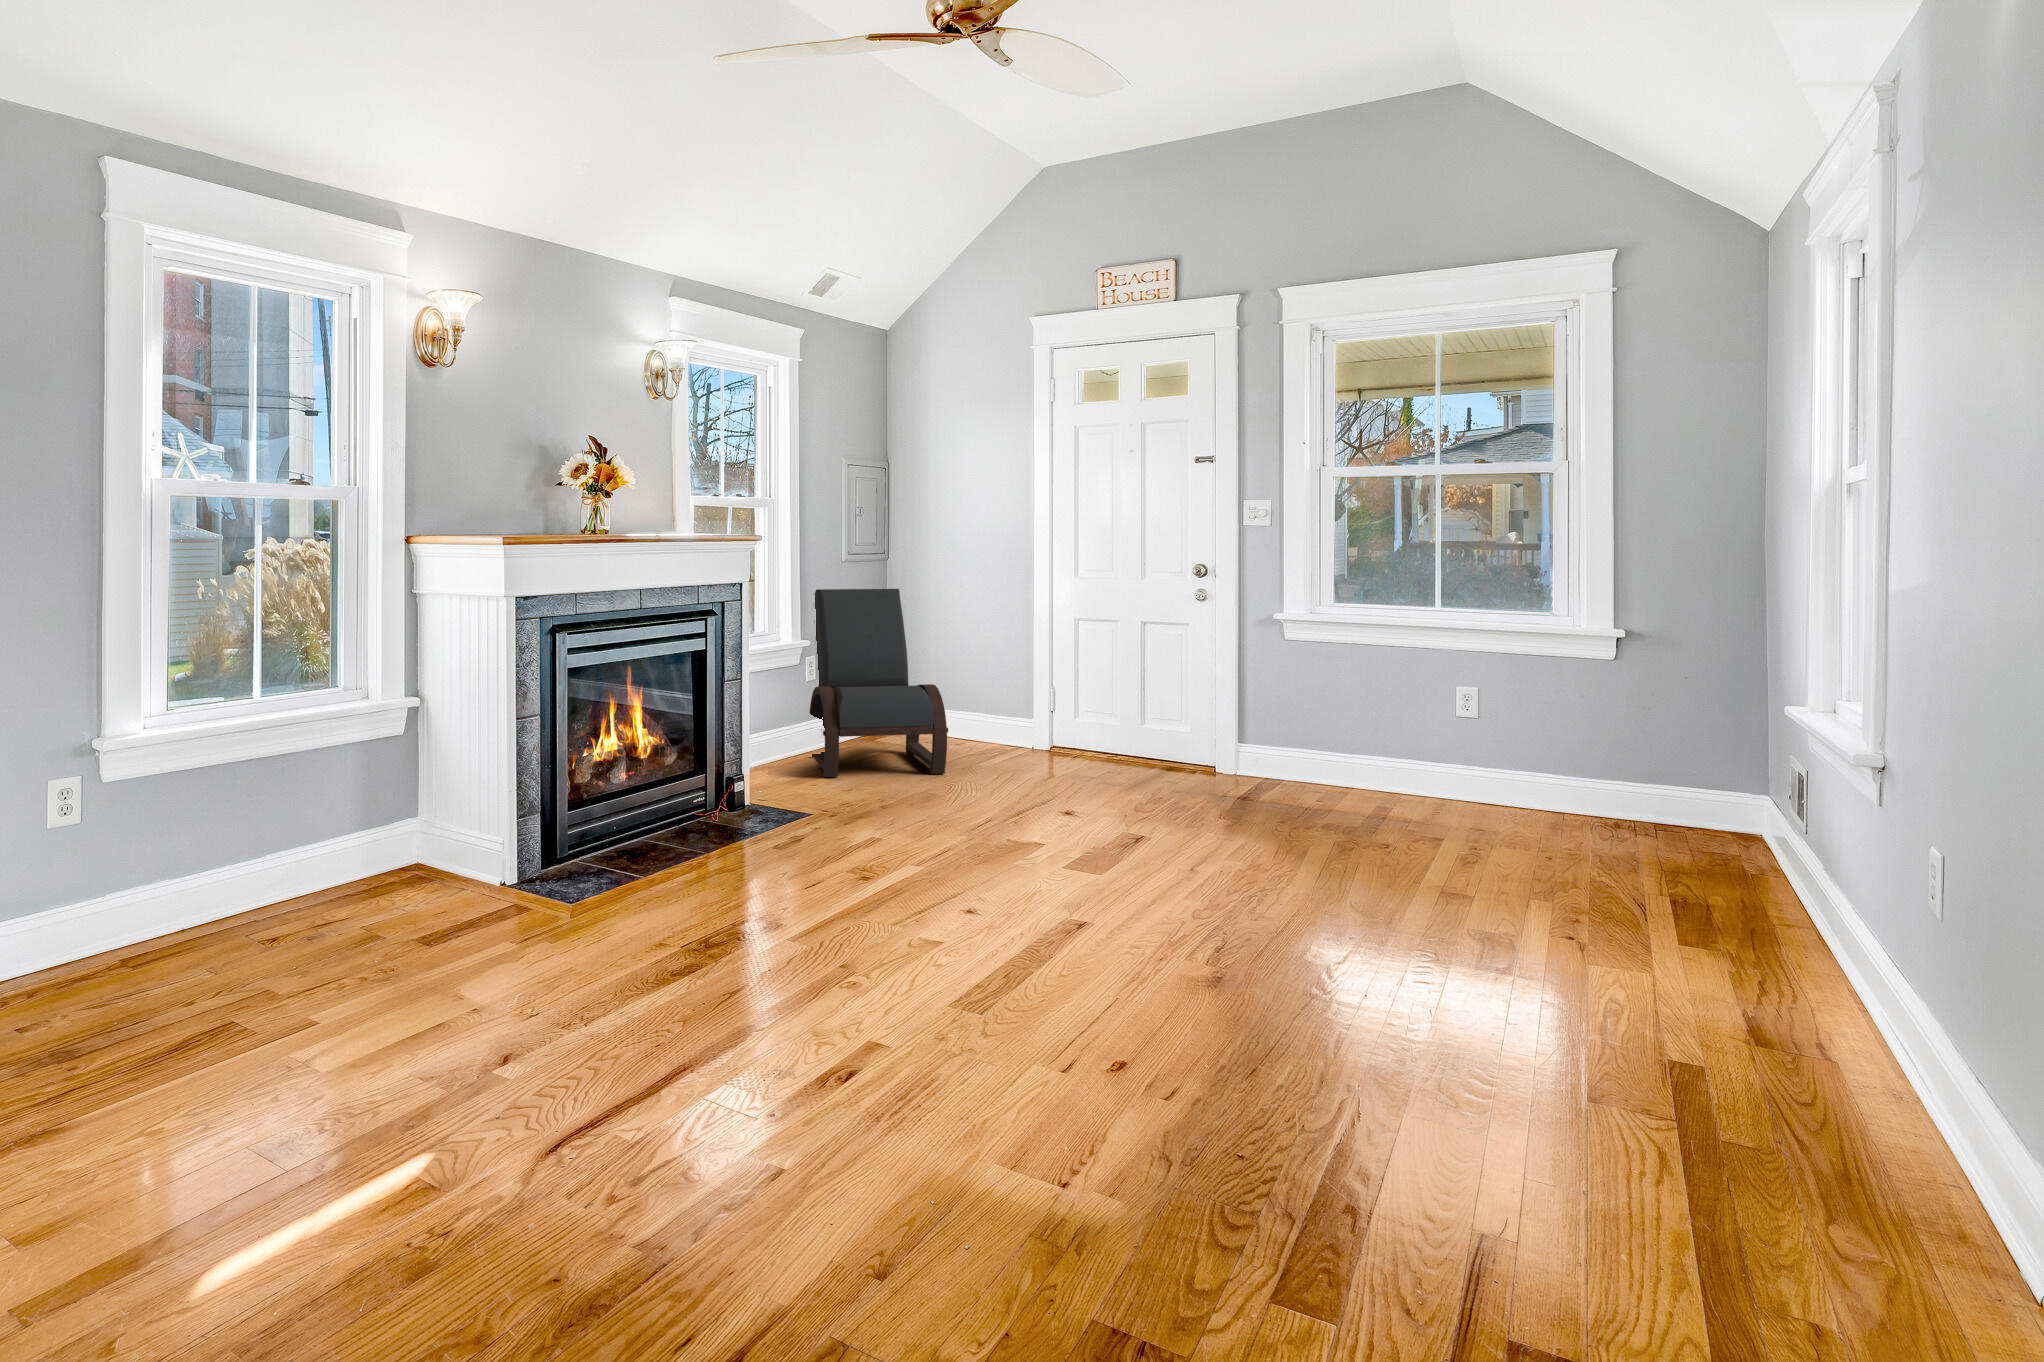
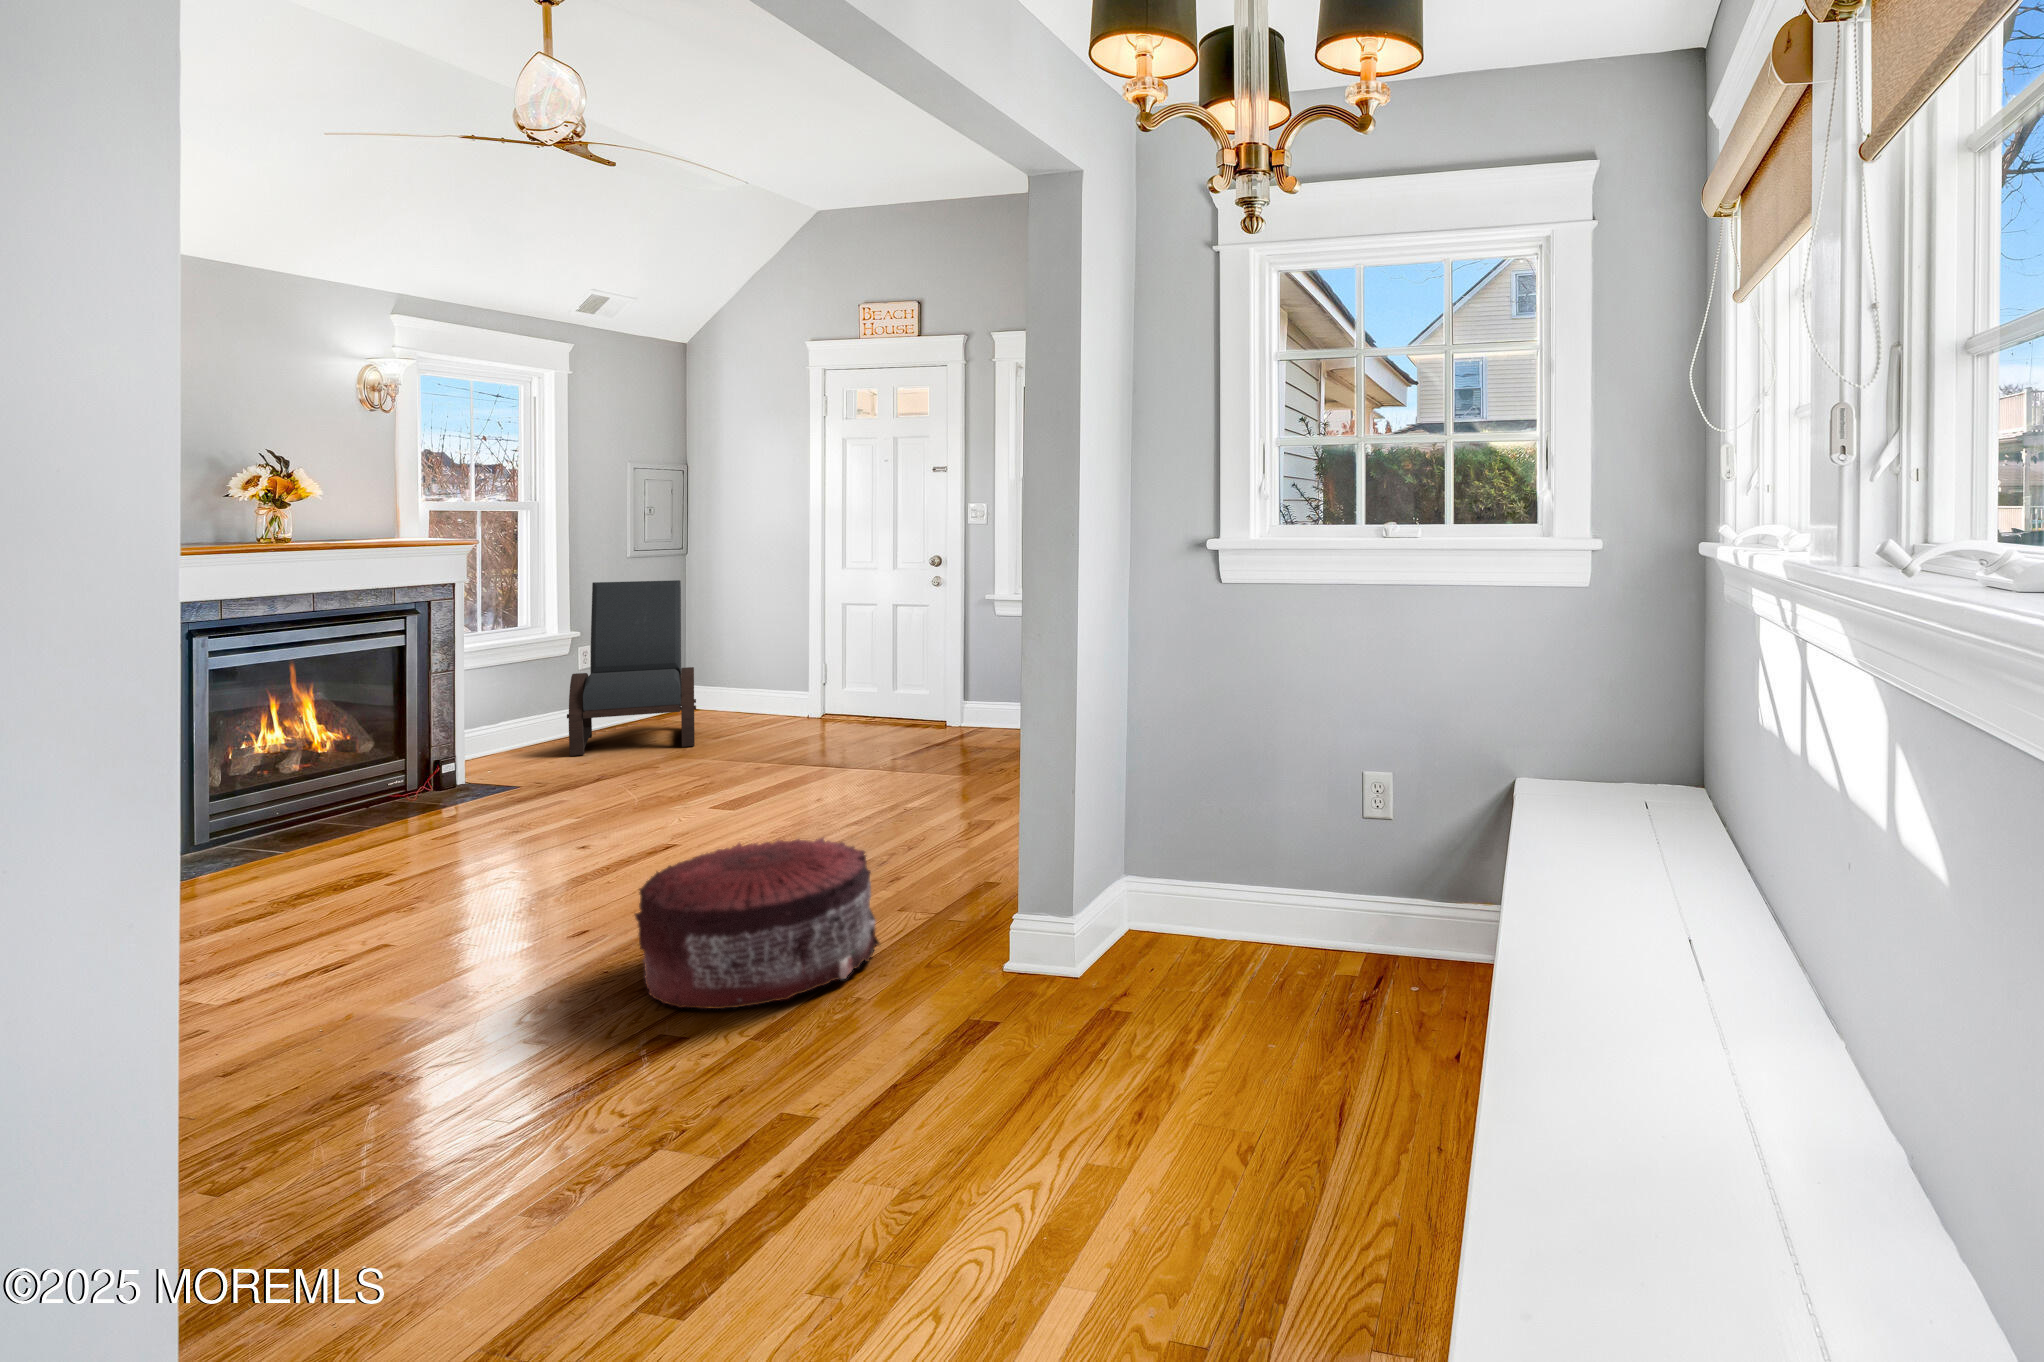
pouf: none [1345,940,1759,1250] -> present [635,838,880,1009]

